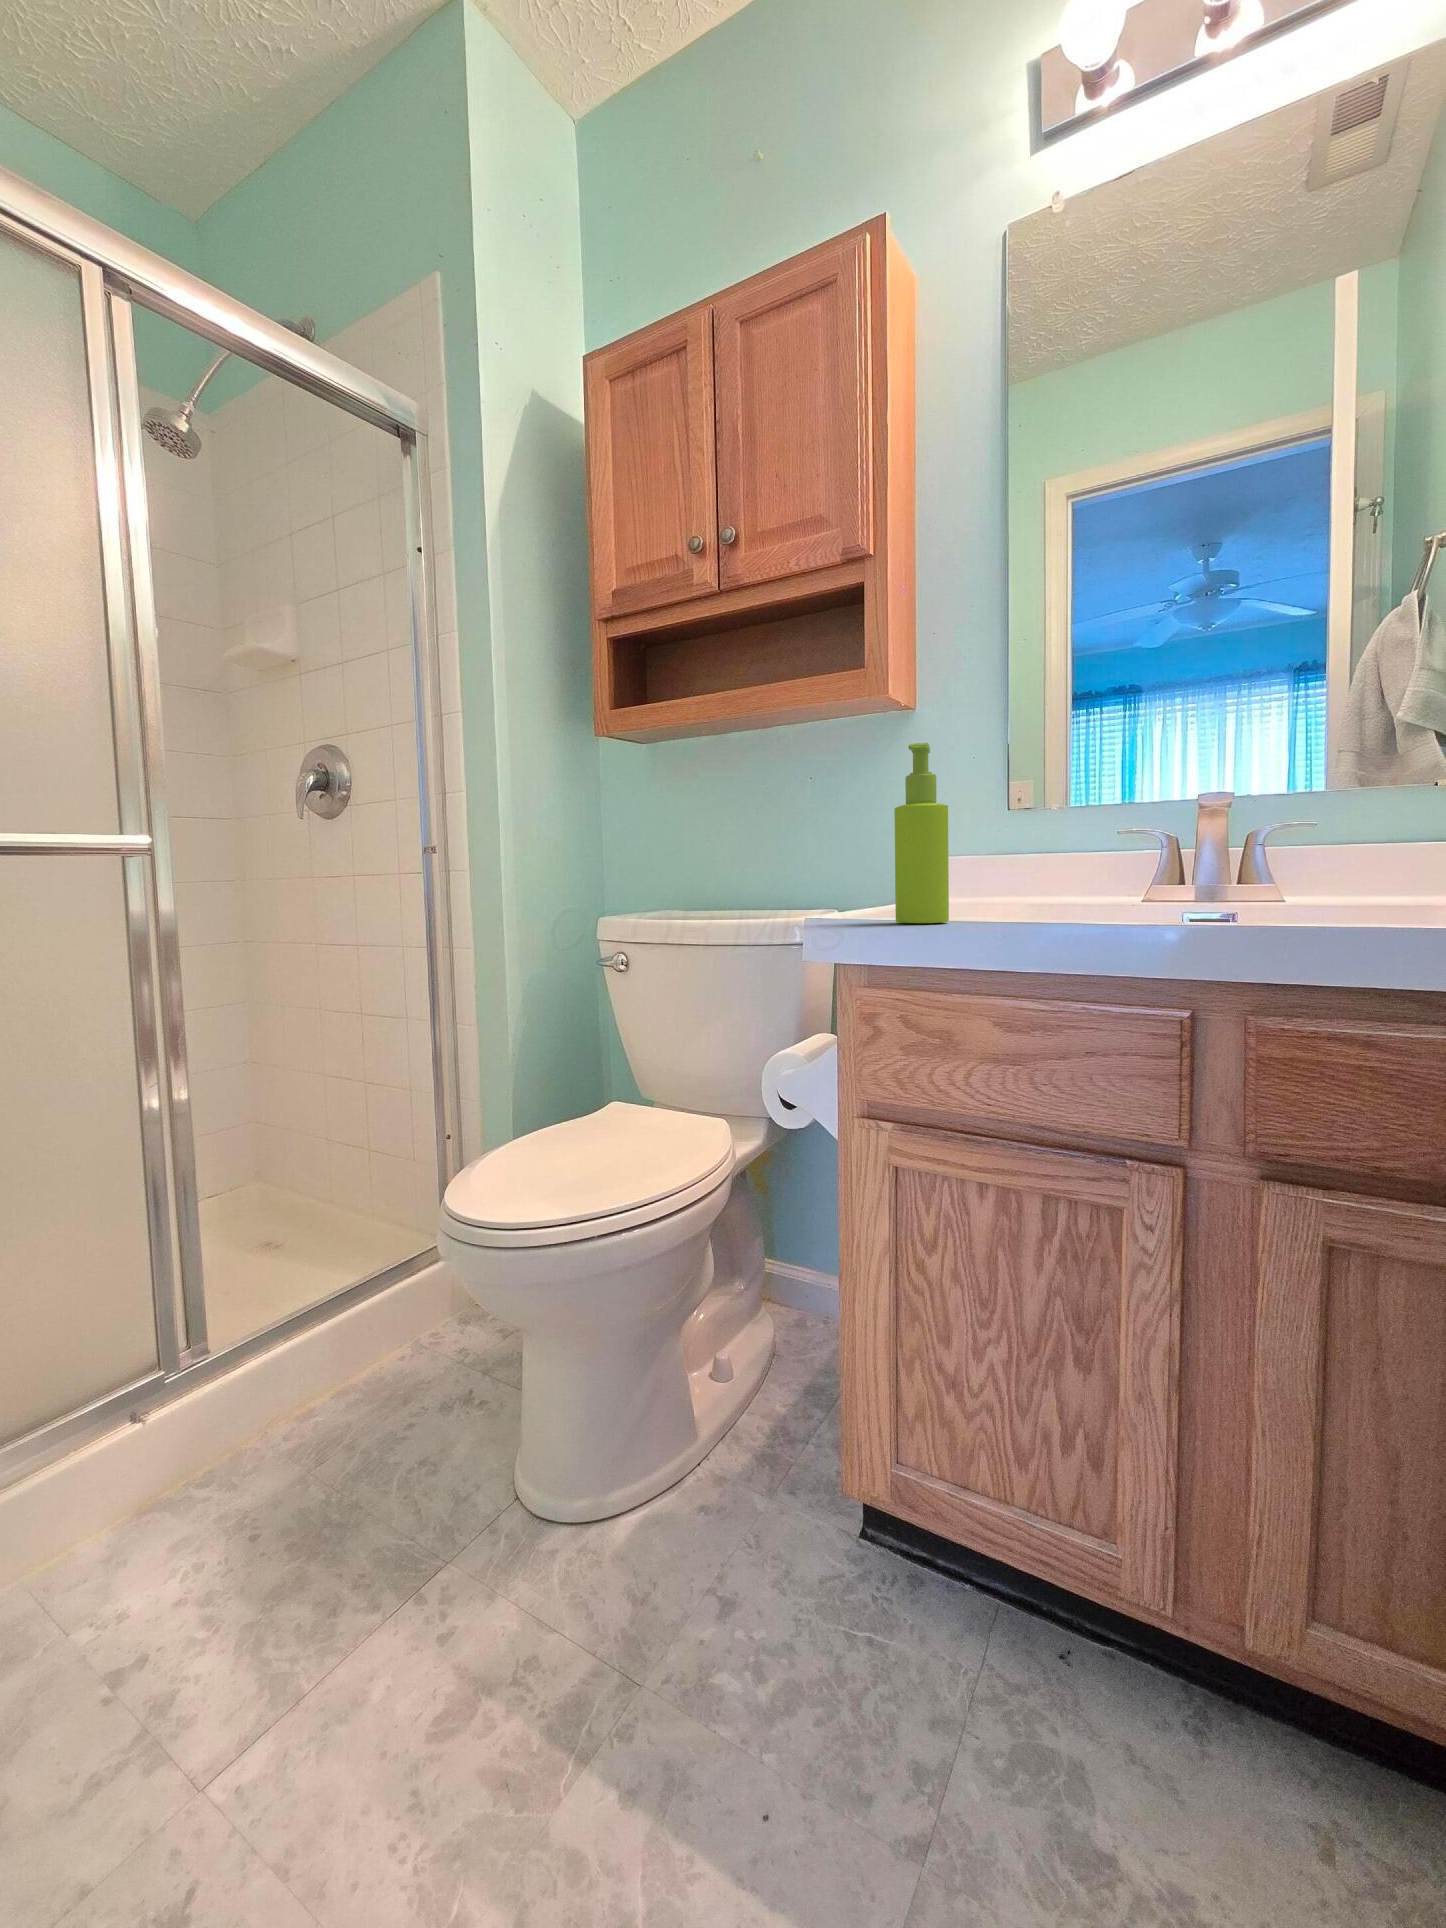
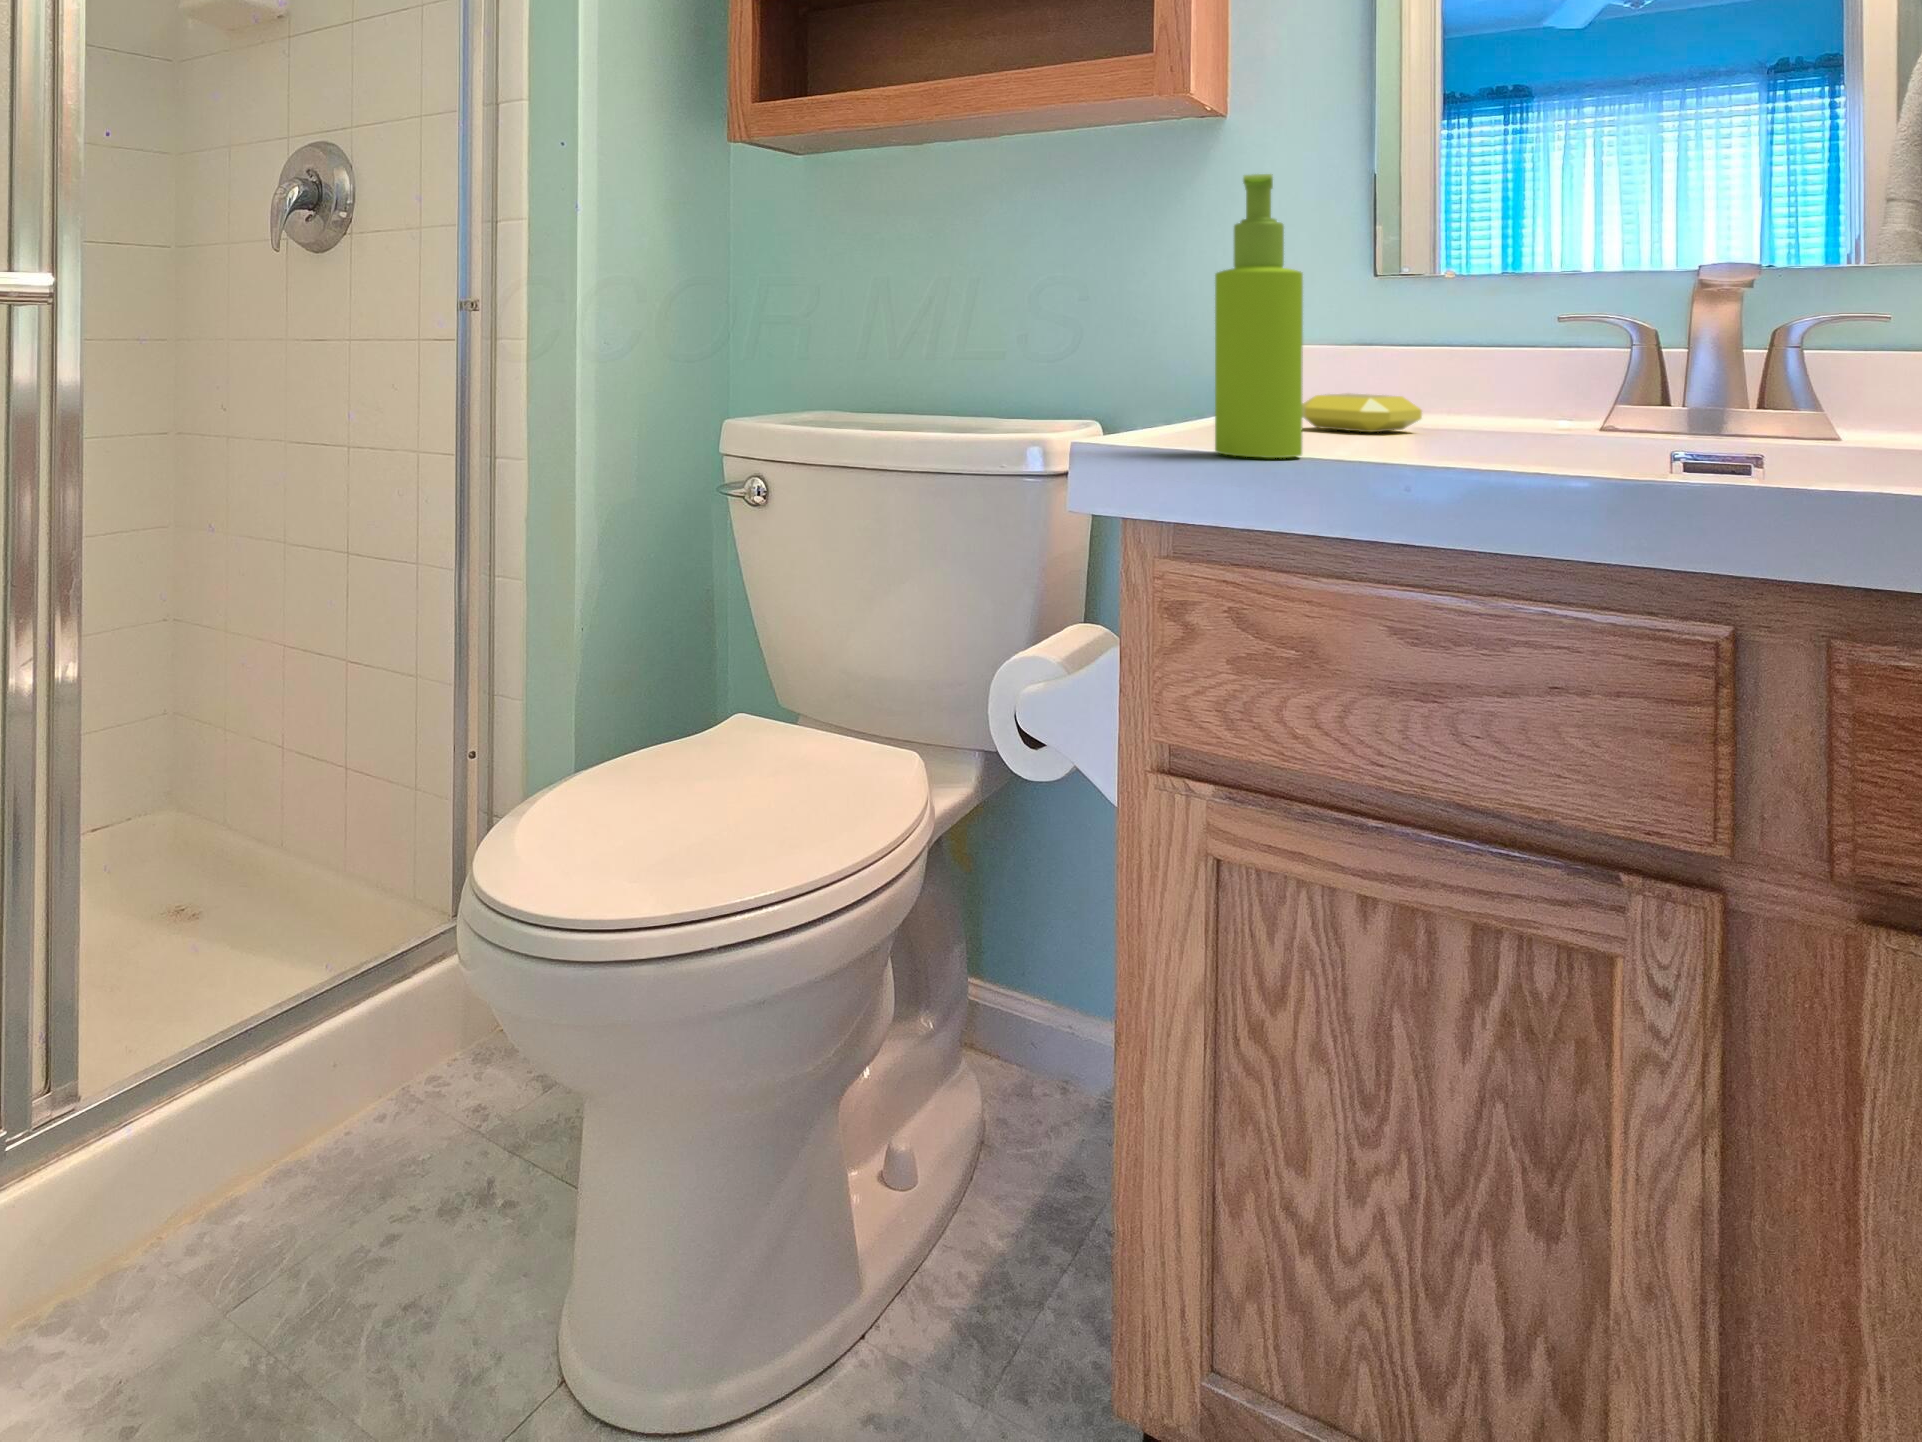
soap bar: none [963,888,1038,911] -> present [1302,394,1422,432]

